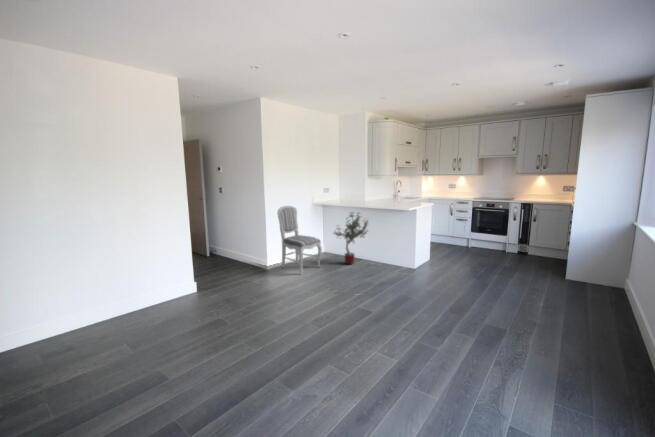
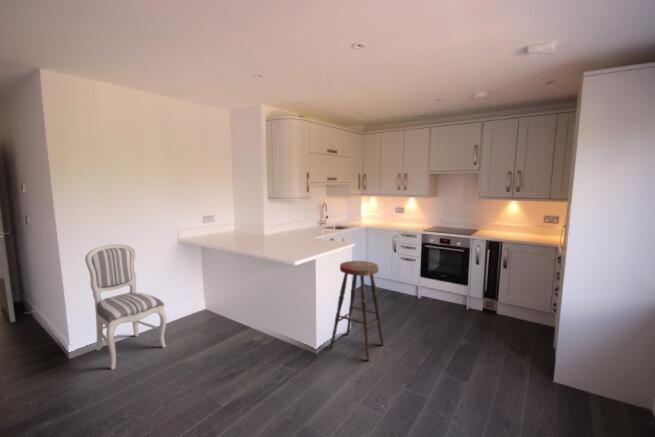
potted tree: present [334,212,368,264] -> none [201,254,251,339]
bar stool: none [421,215,454,272] -> present [330,261,383,360]

